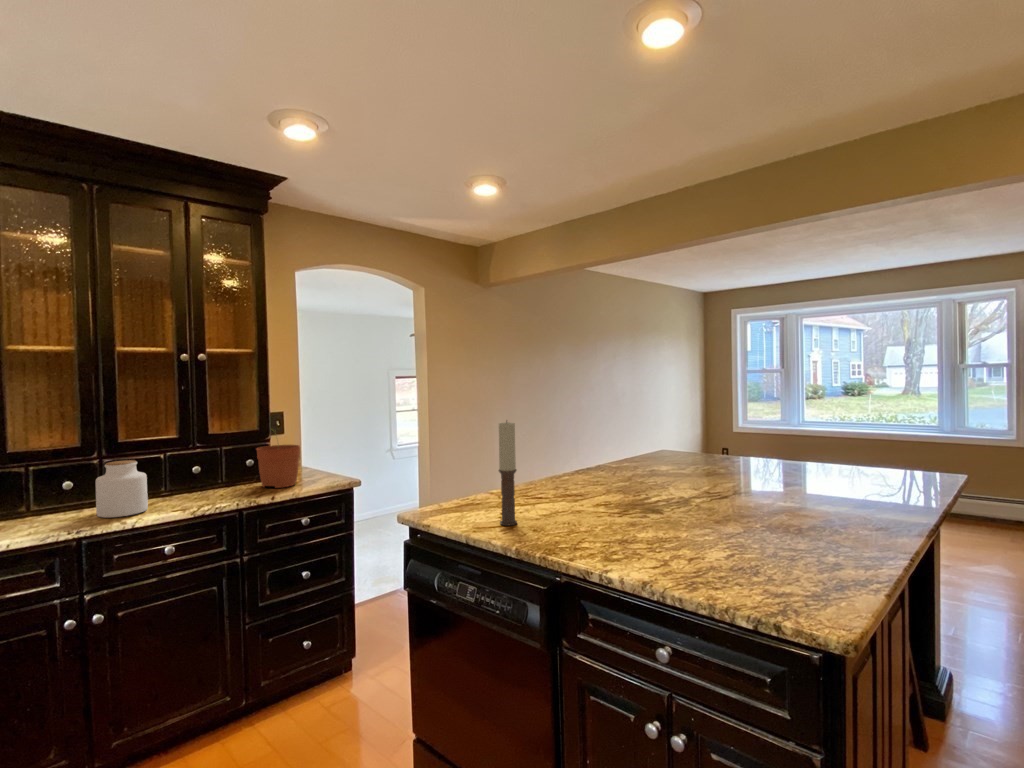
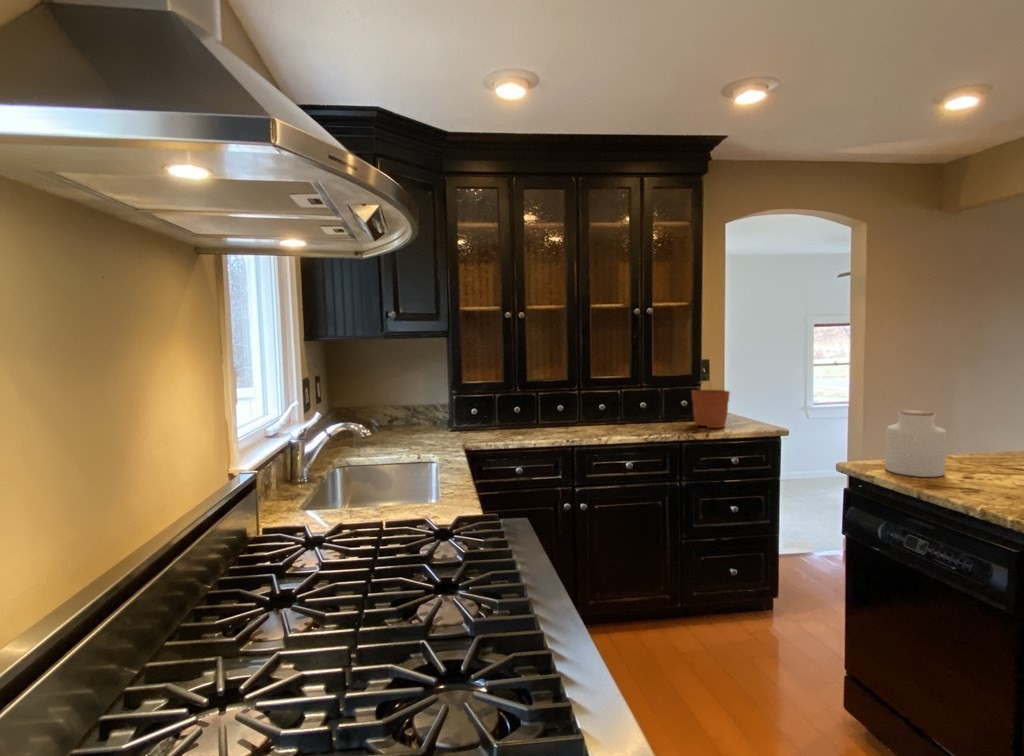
candle: present [499,422,517,526] -> none [961,377,989,489]
jar: present [96,460,148,518] -> present [885,410,946,477]

